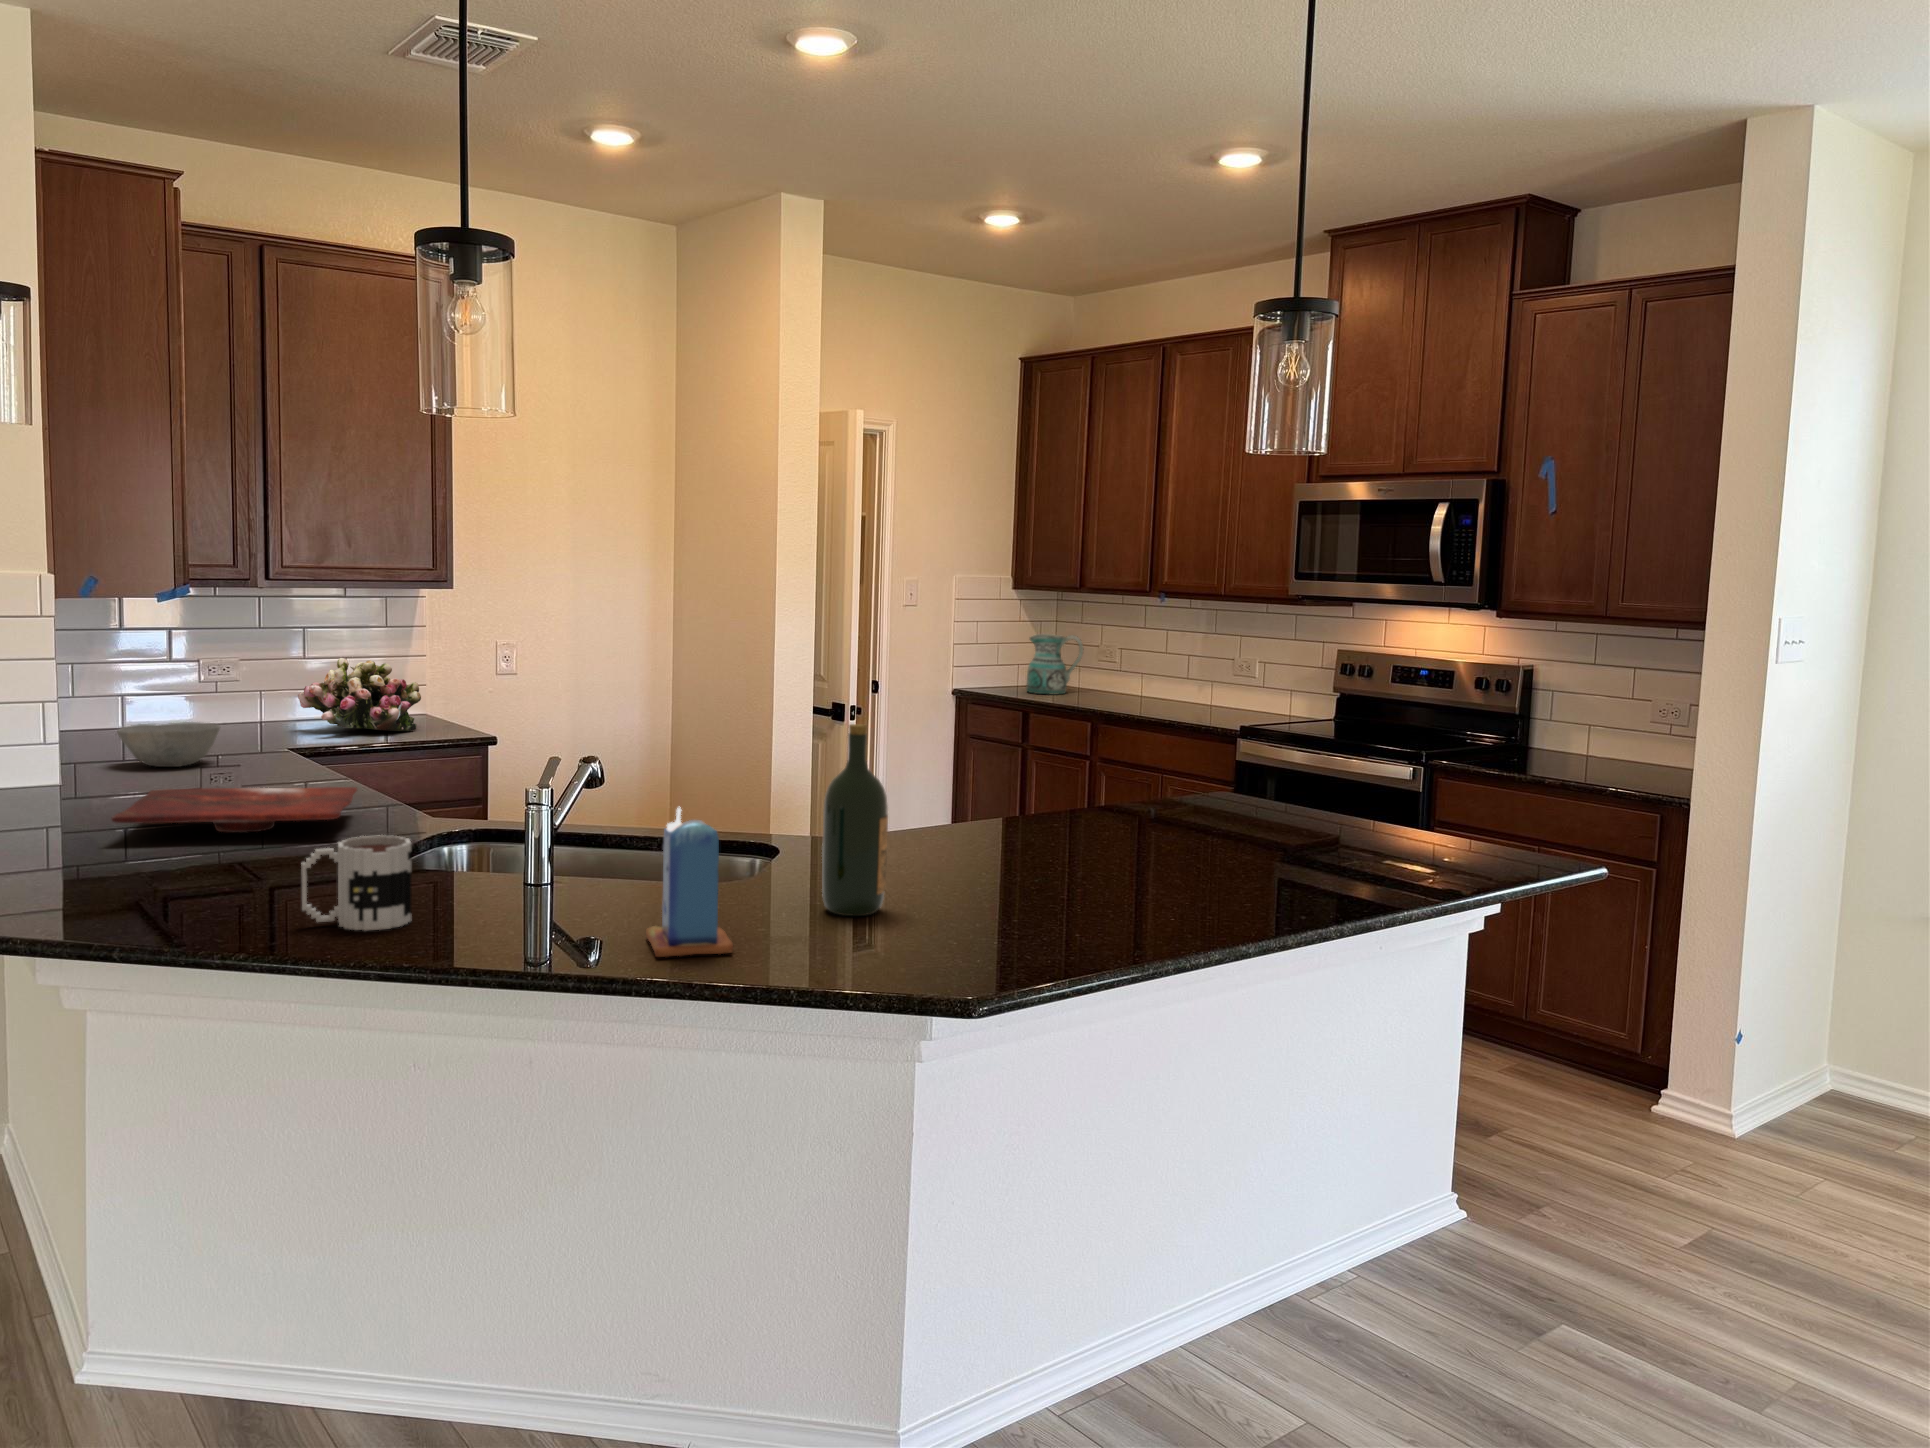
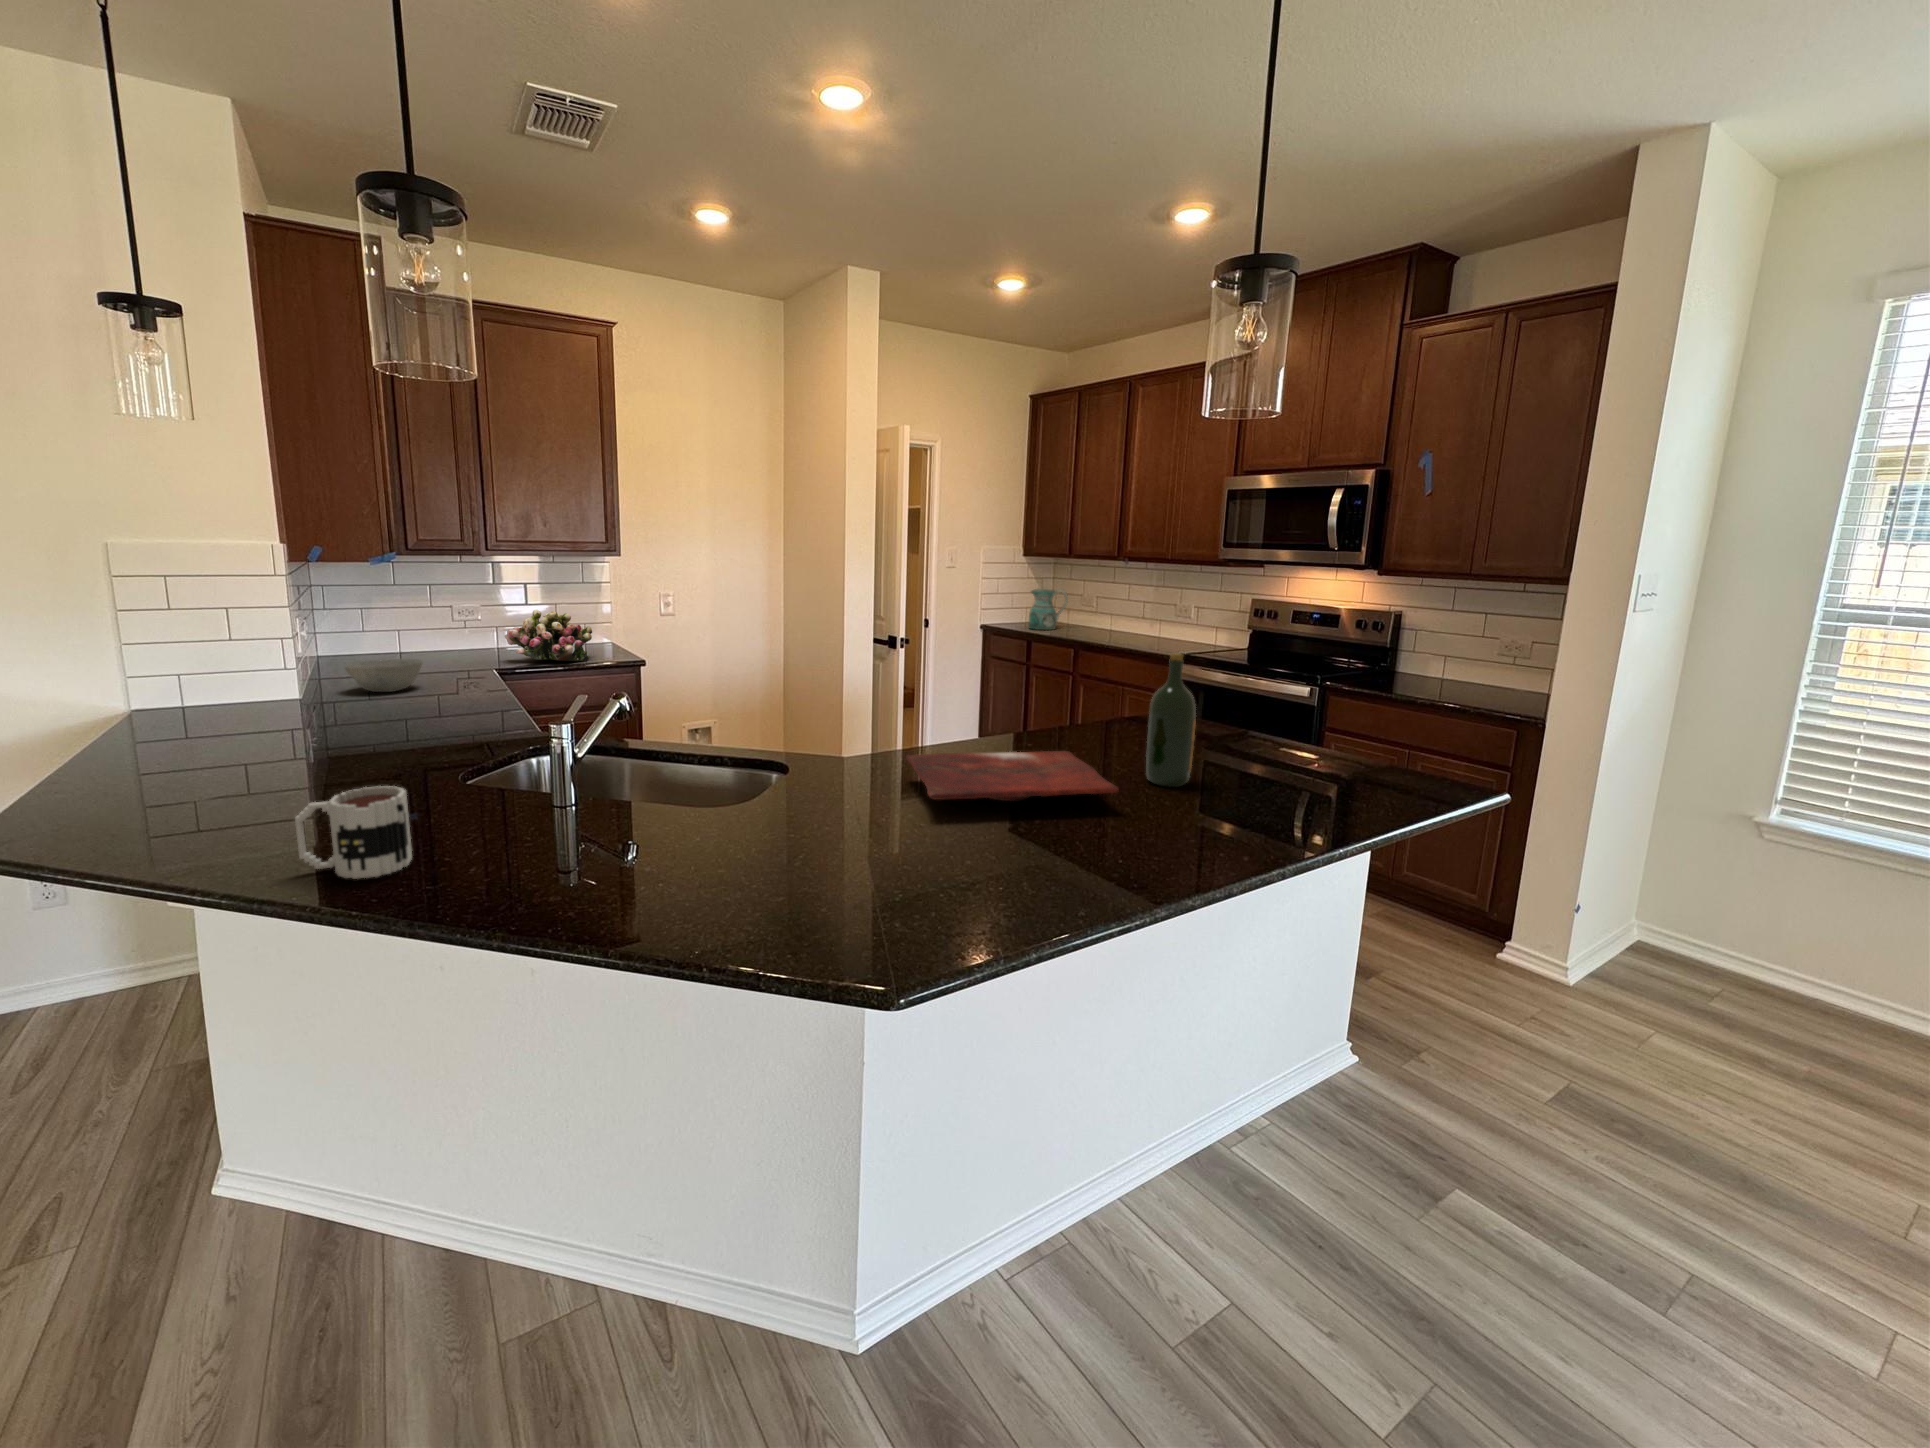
wine bottle: present [822,724,888,916] -> present [1146,653,1196,787]
cutting board: present [112,787,357,832] -> present [906,751,1119,801]
candle: present [646,808,733,957] -> none [594,772,678,924]

